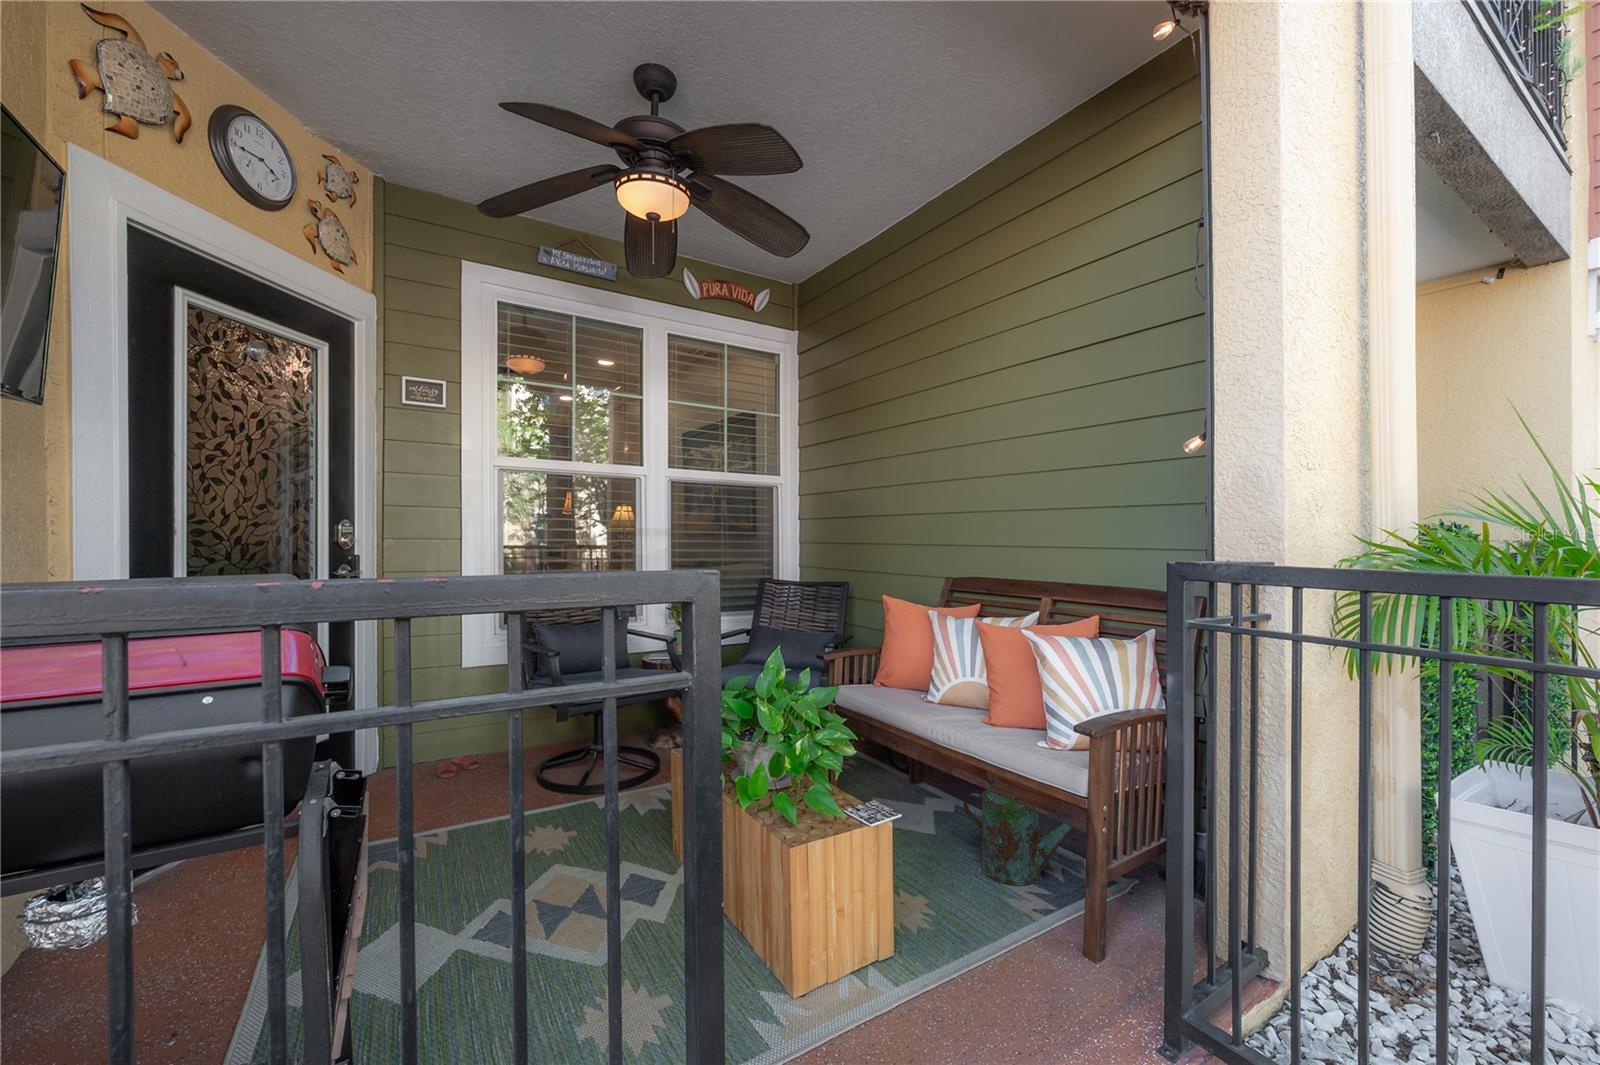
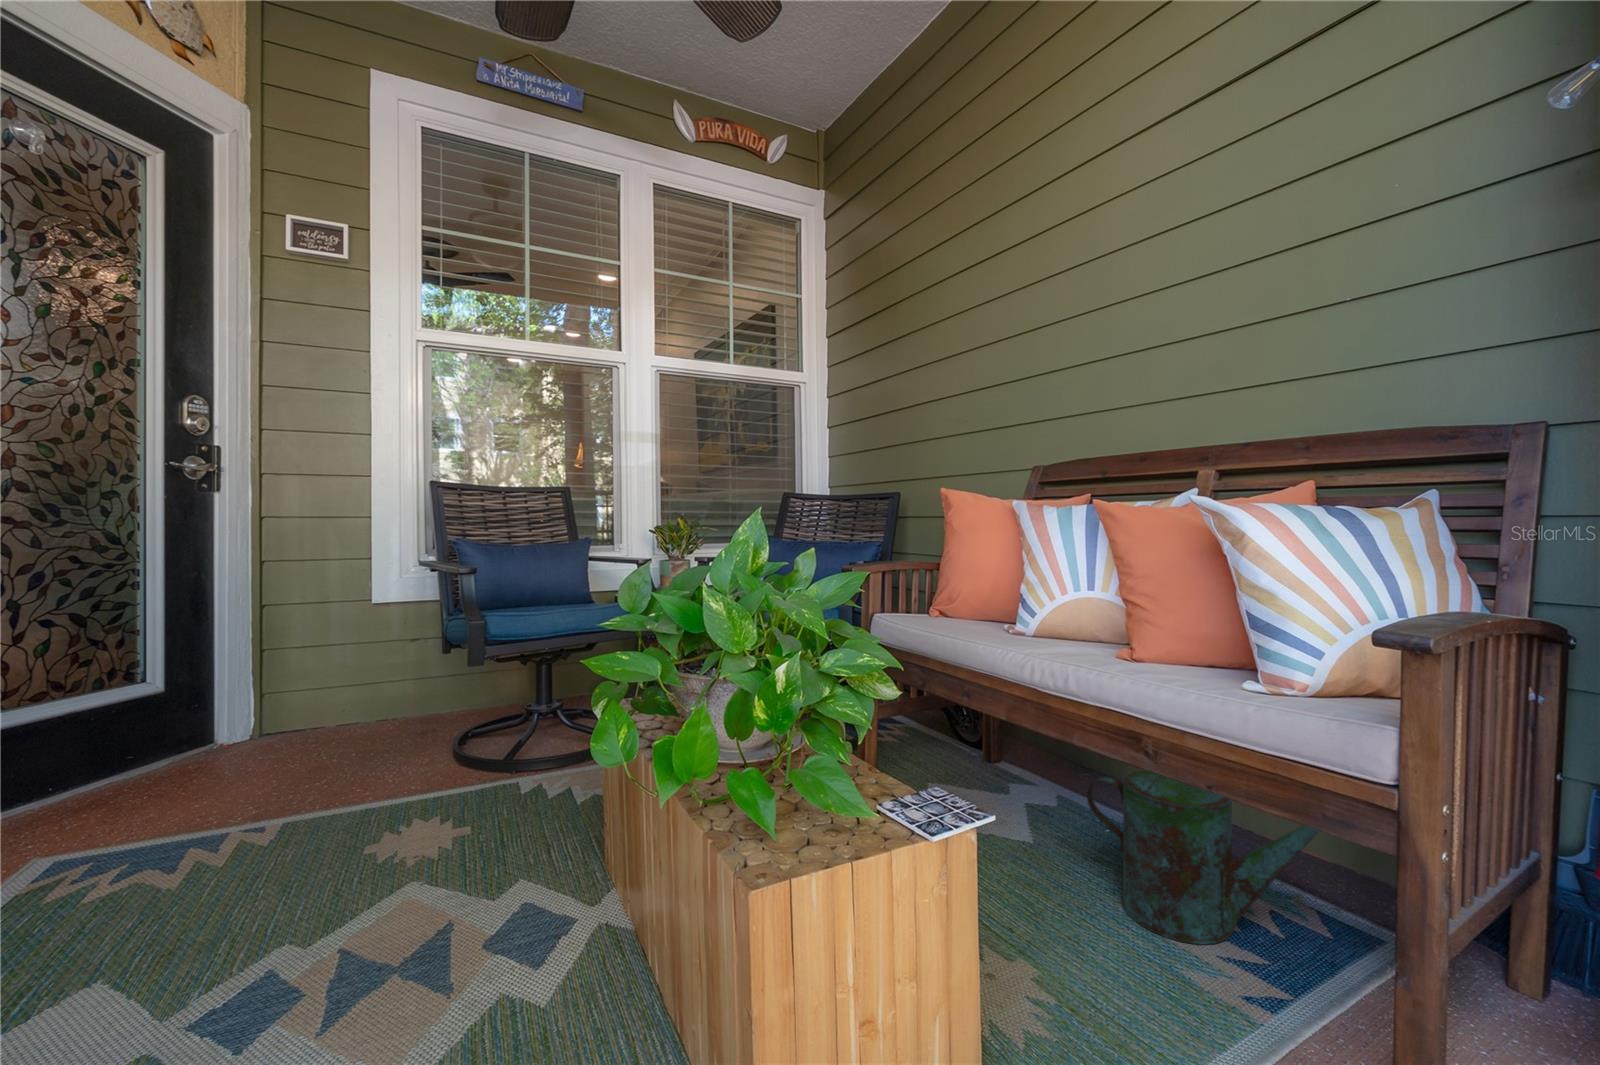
slippers: present [437,756,479,778] -> none [334,721,397,748]

